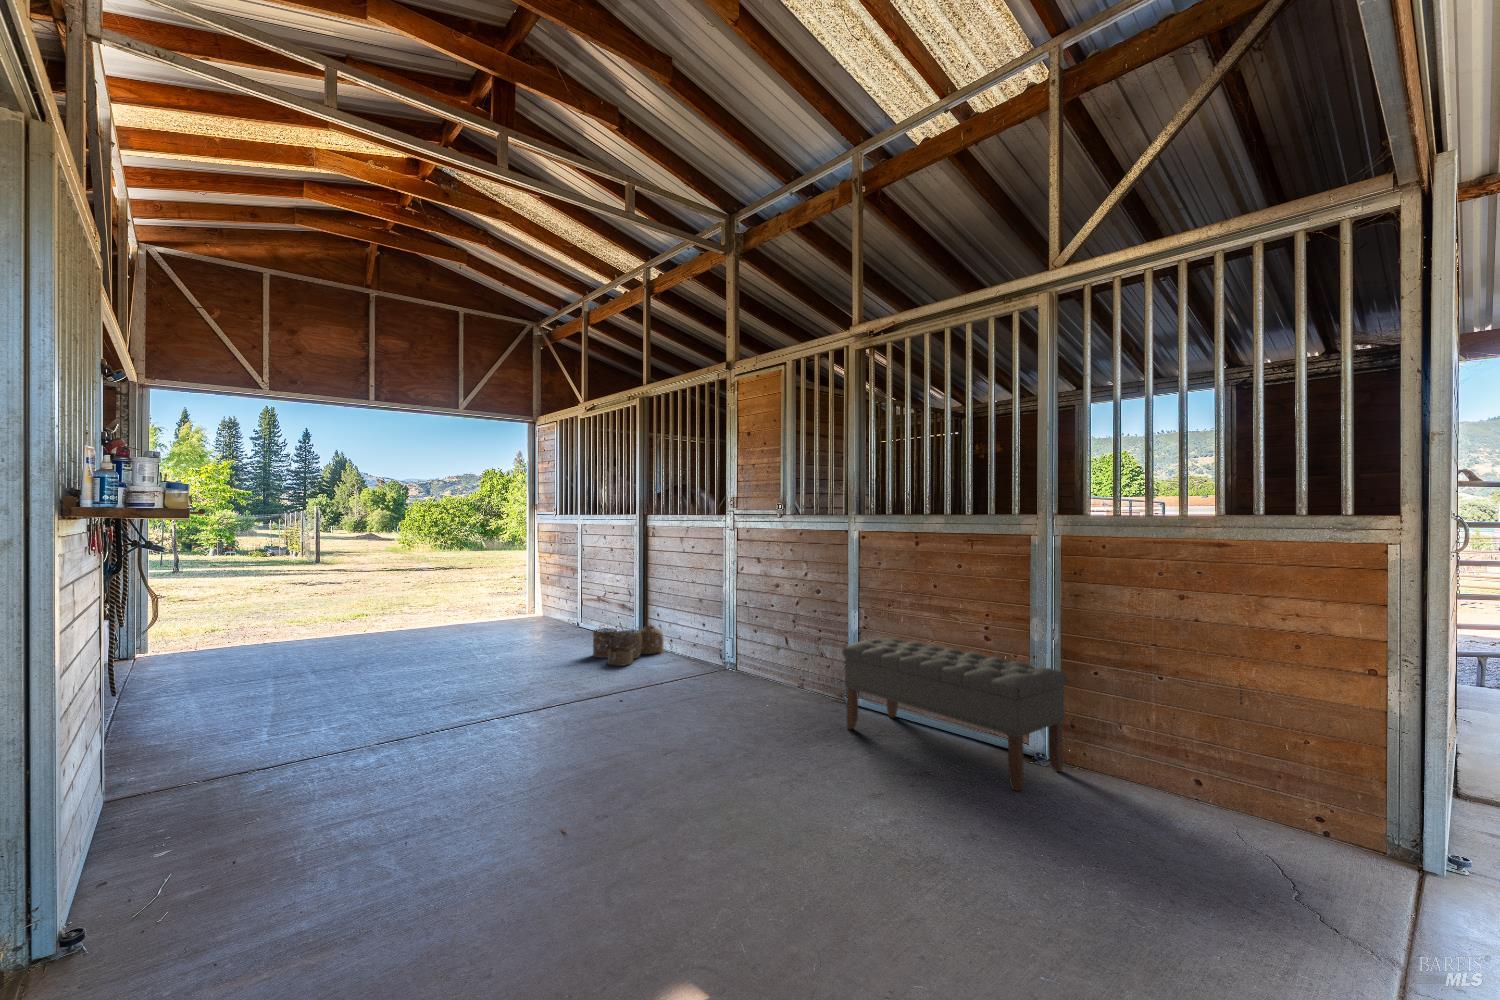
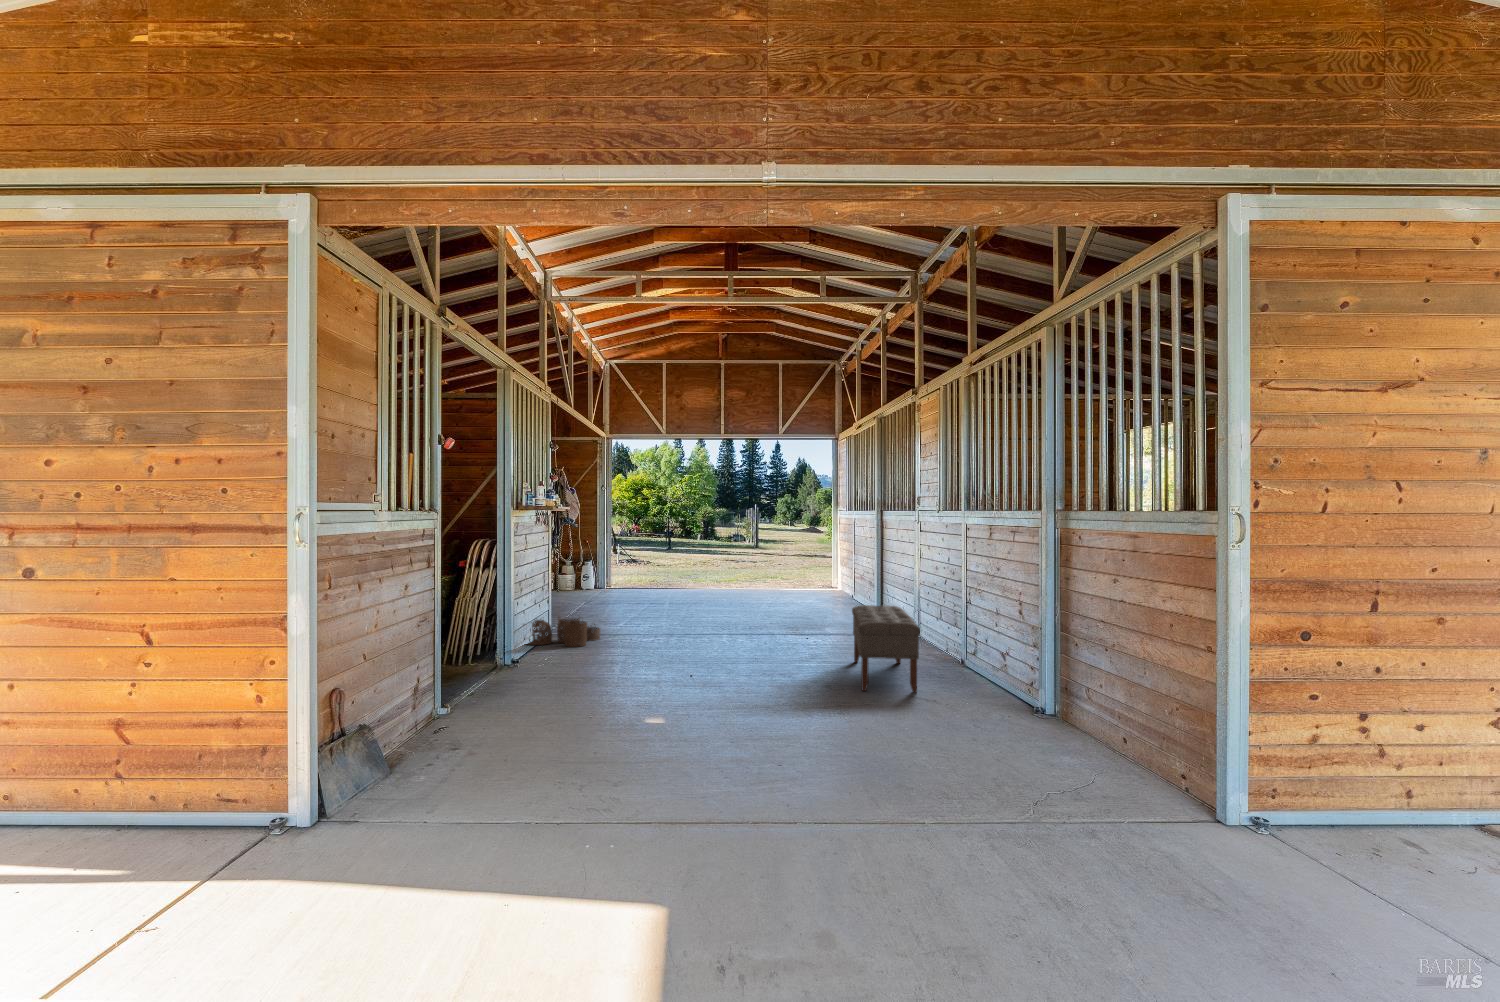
woven basket: present [593,625,664,666] -> present [528,618,600,647]

